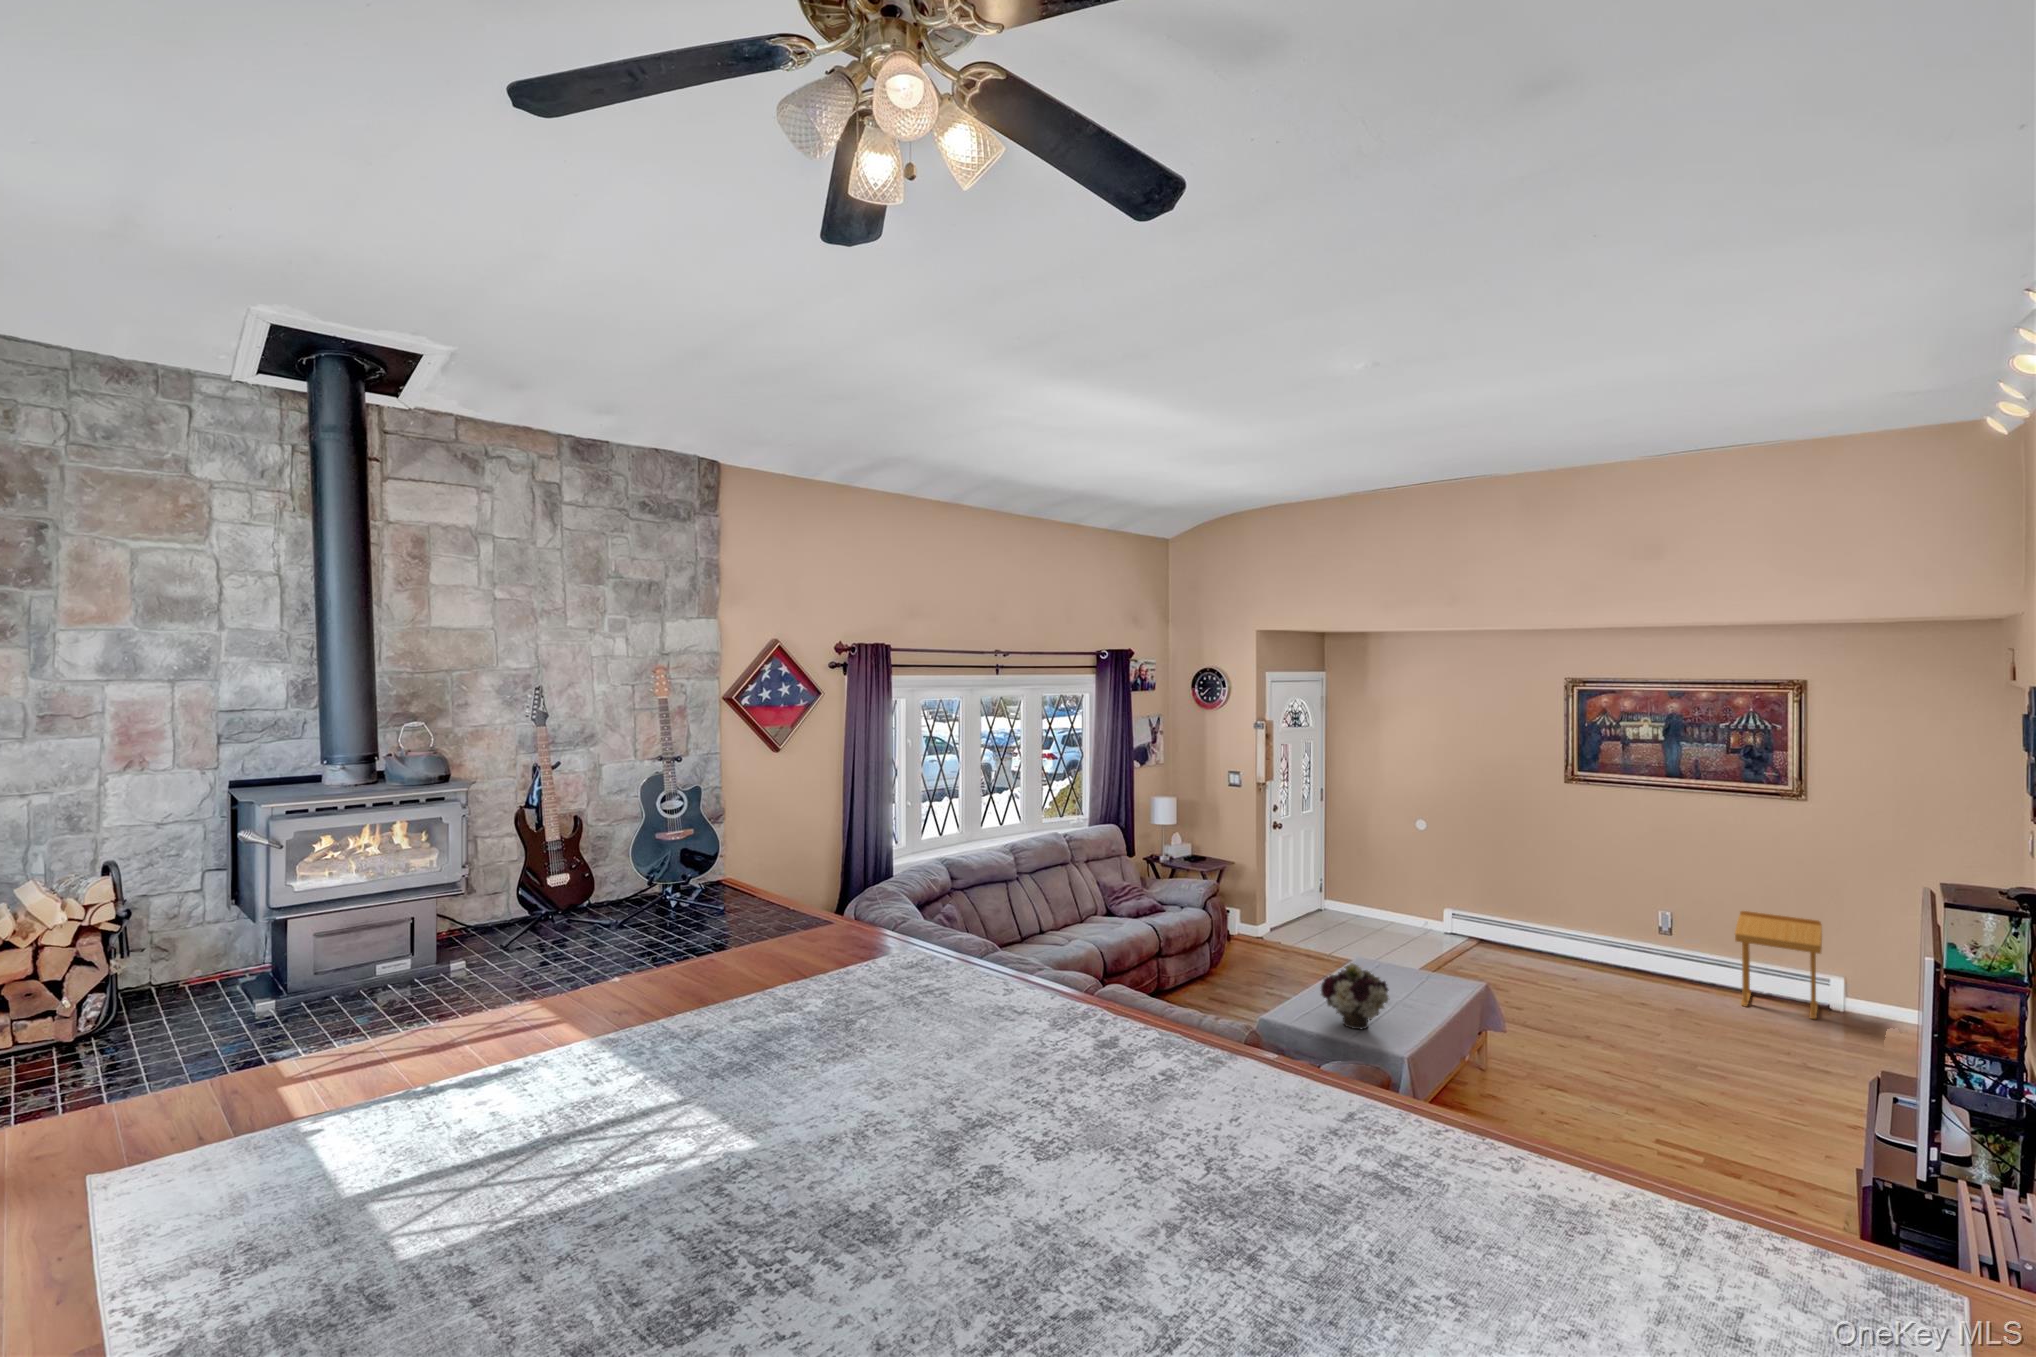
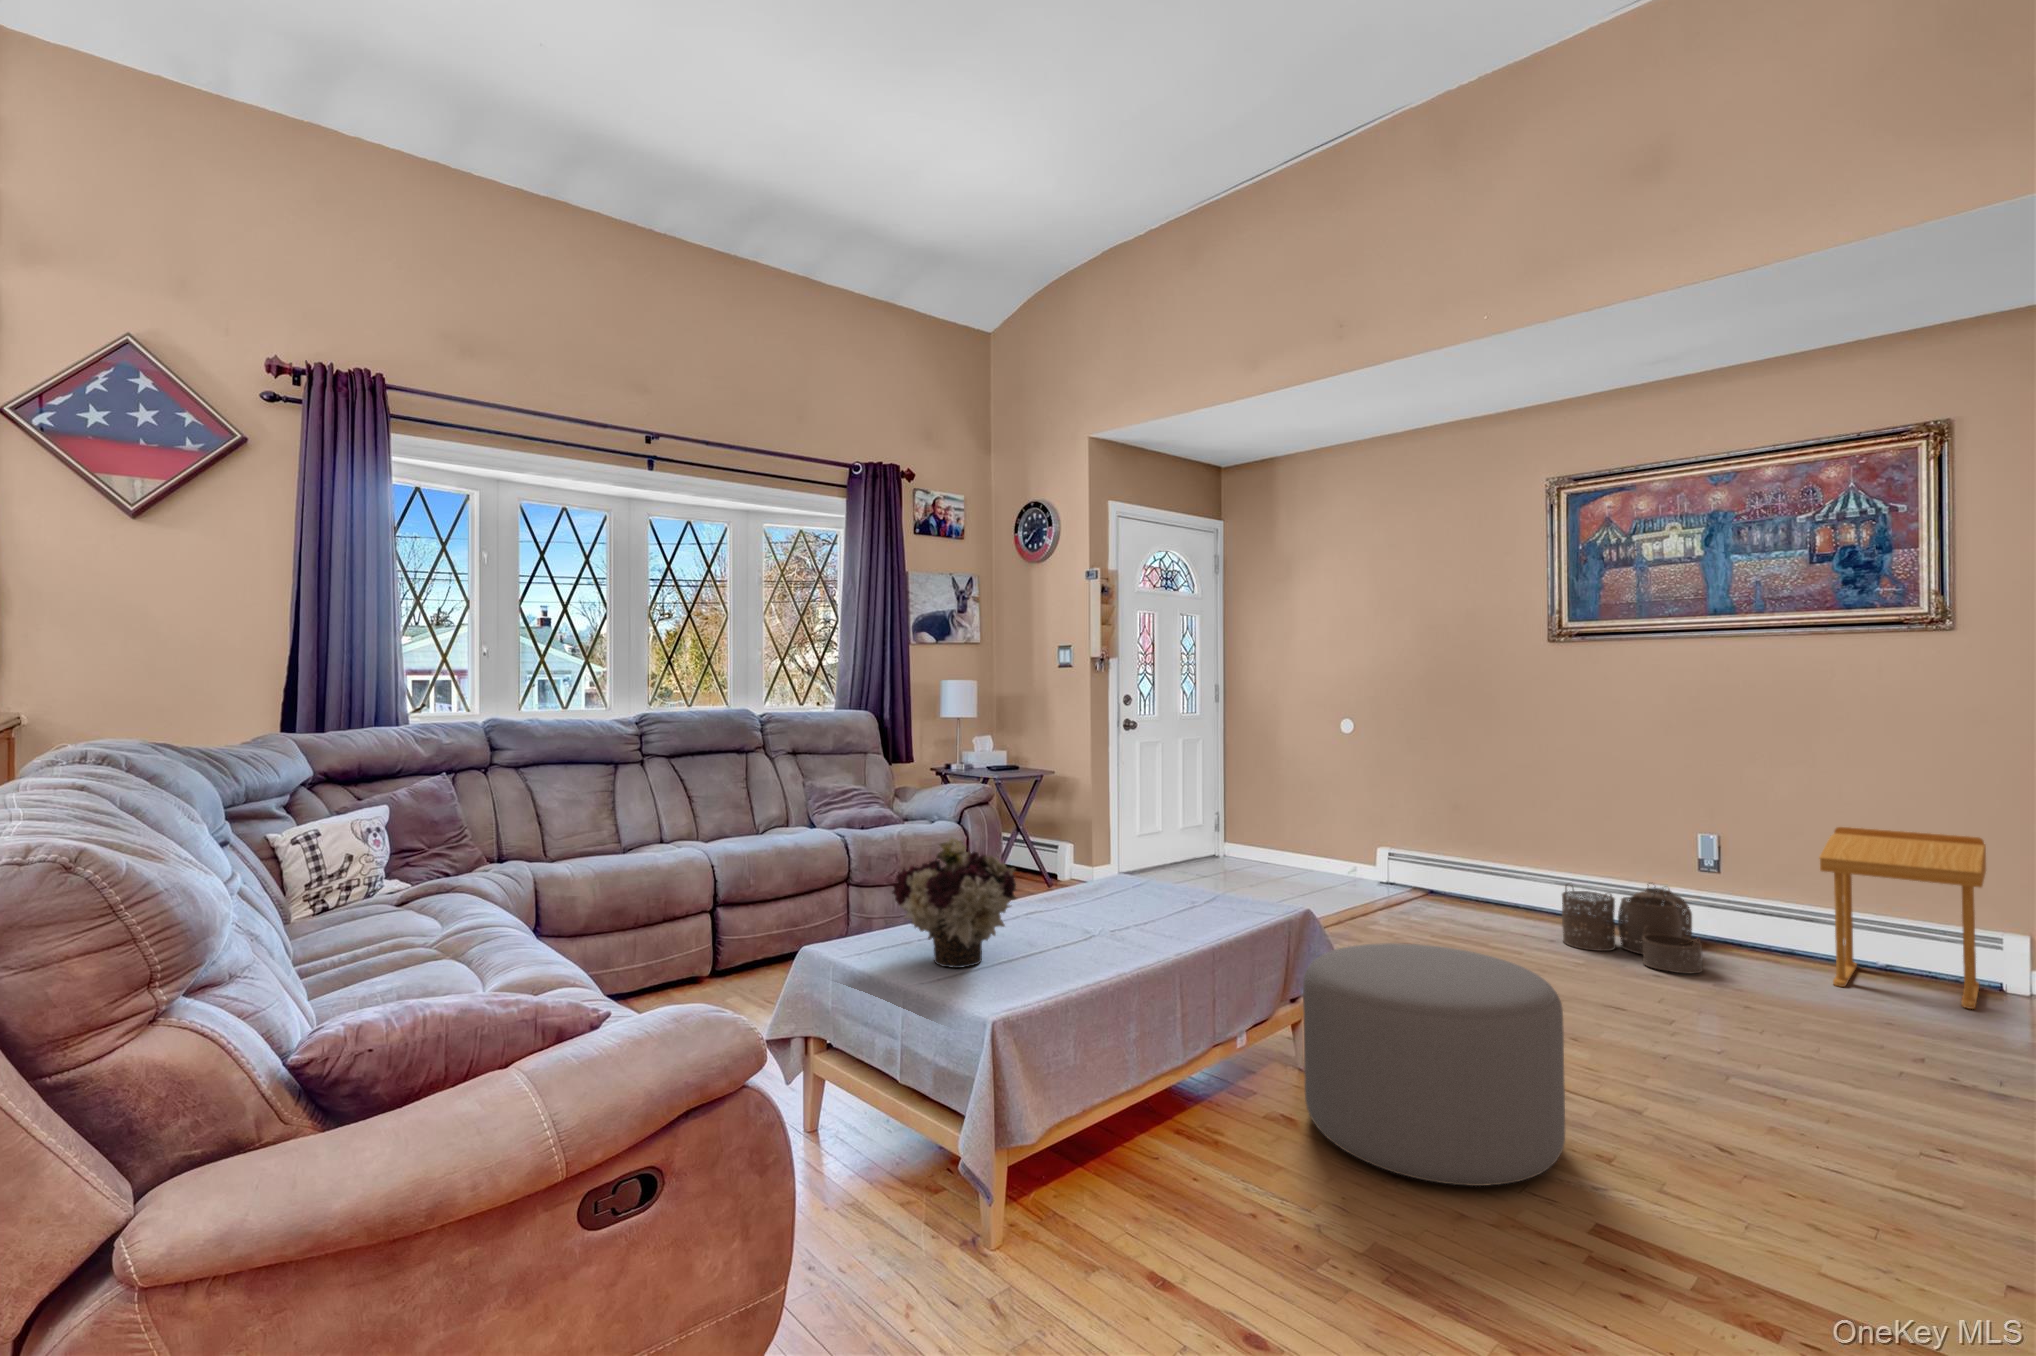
woven basket: none [1581,939,1669,1000] -> present [1562,884,1702,973]
ottoman: none [1505,1003,1643,1125] -> present [1303,943,1565,1186]

